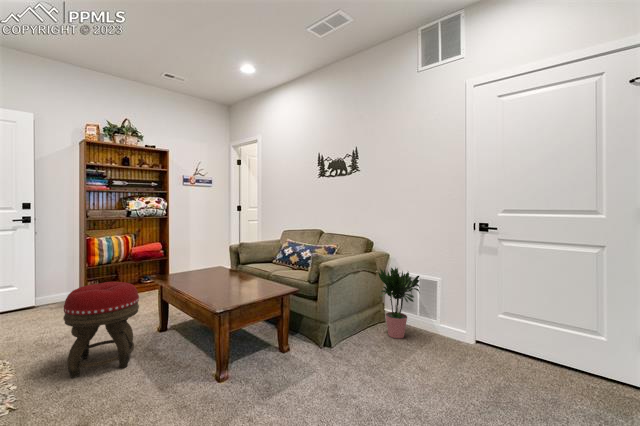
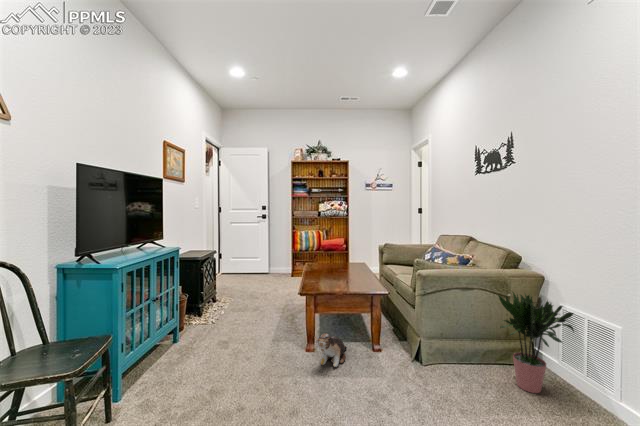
footstool: present [63,282,139,378] -> none [242,263,285,324]
plush toy: none [244,344,267,383] -> present [315,333,347,367]

